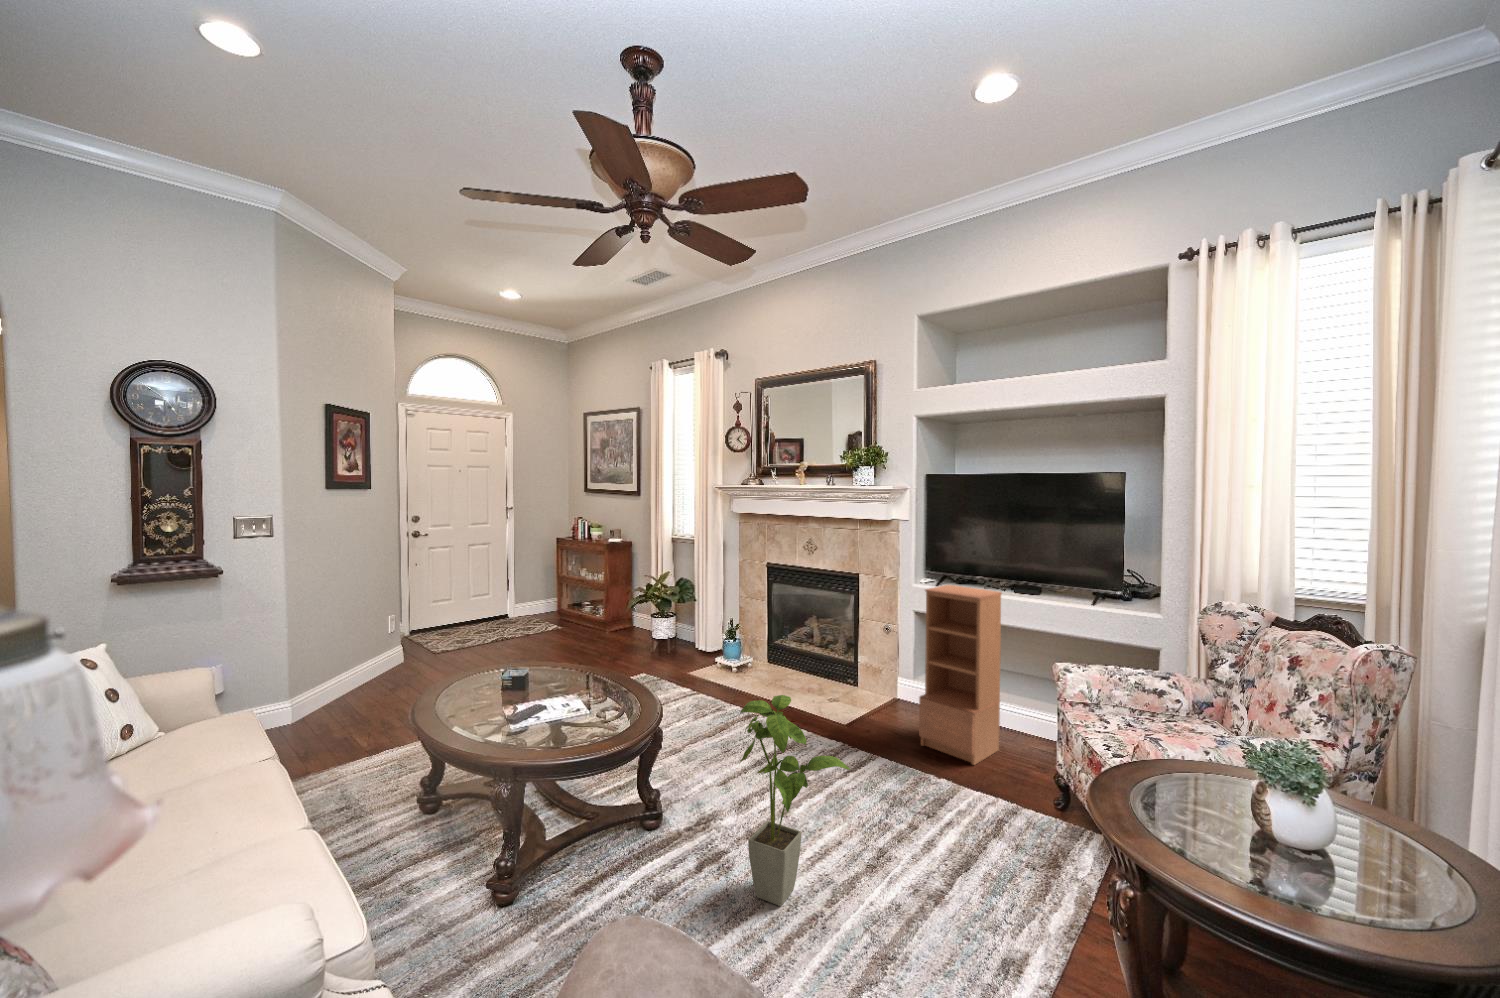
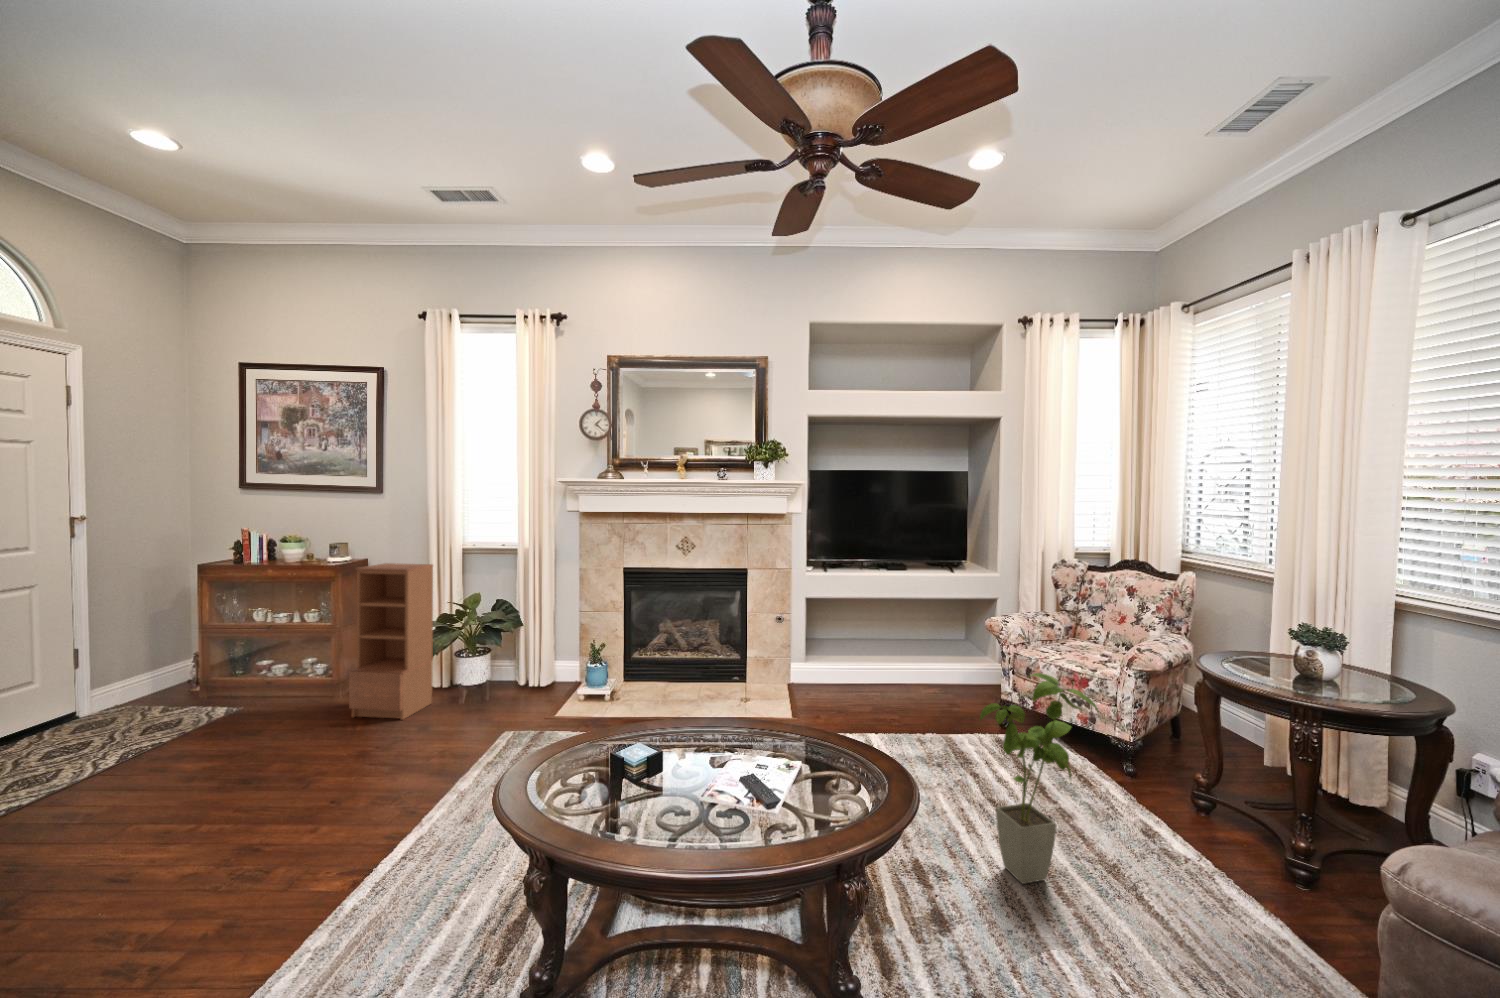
bookcase: present [919,585,1002,765] -> present [349,563,433,720]

